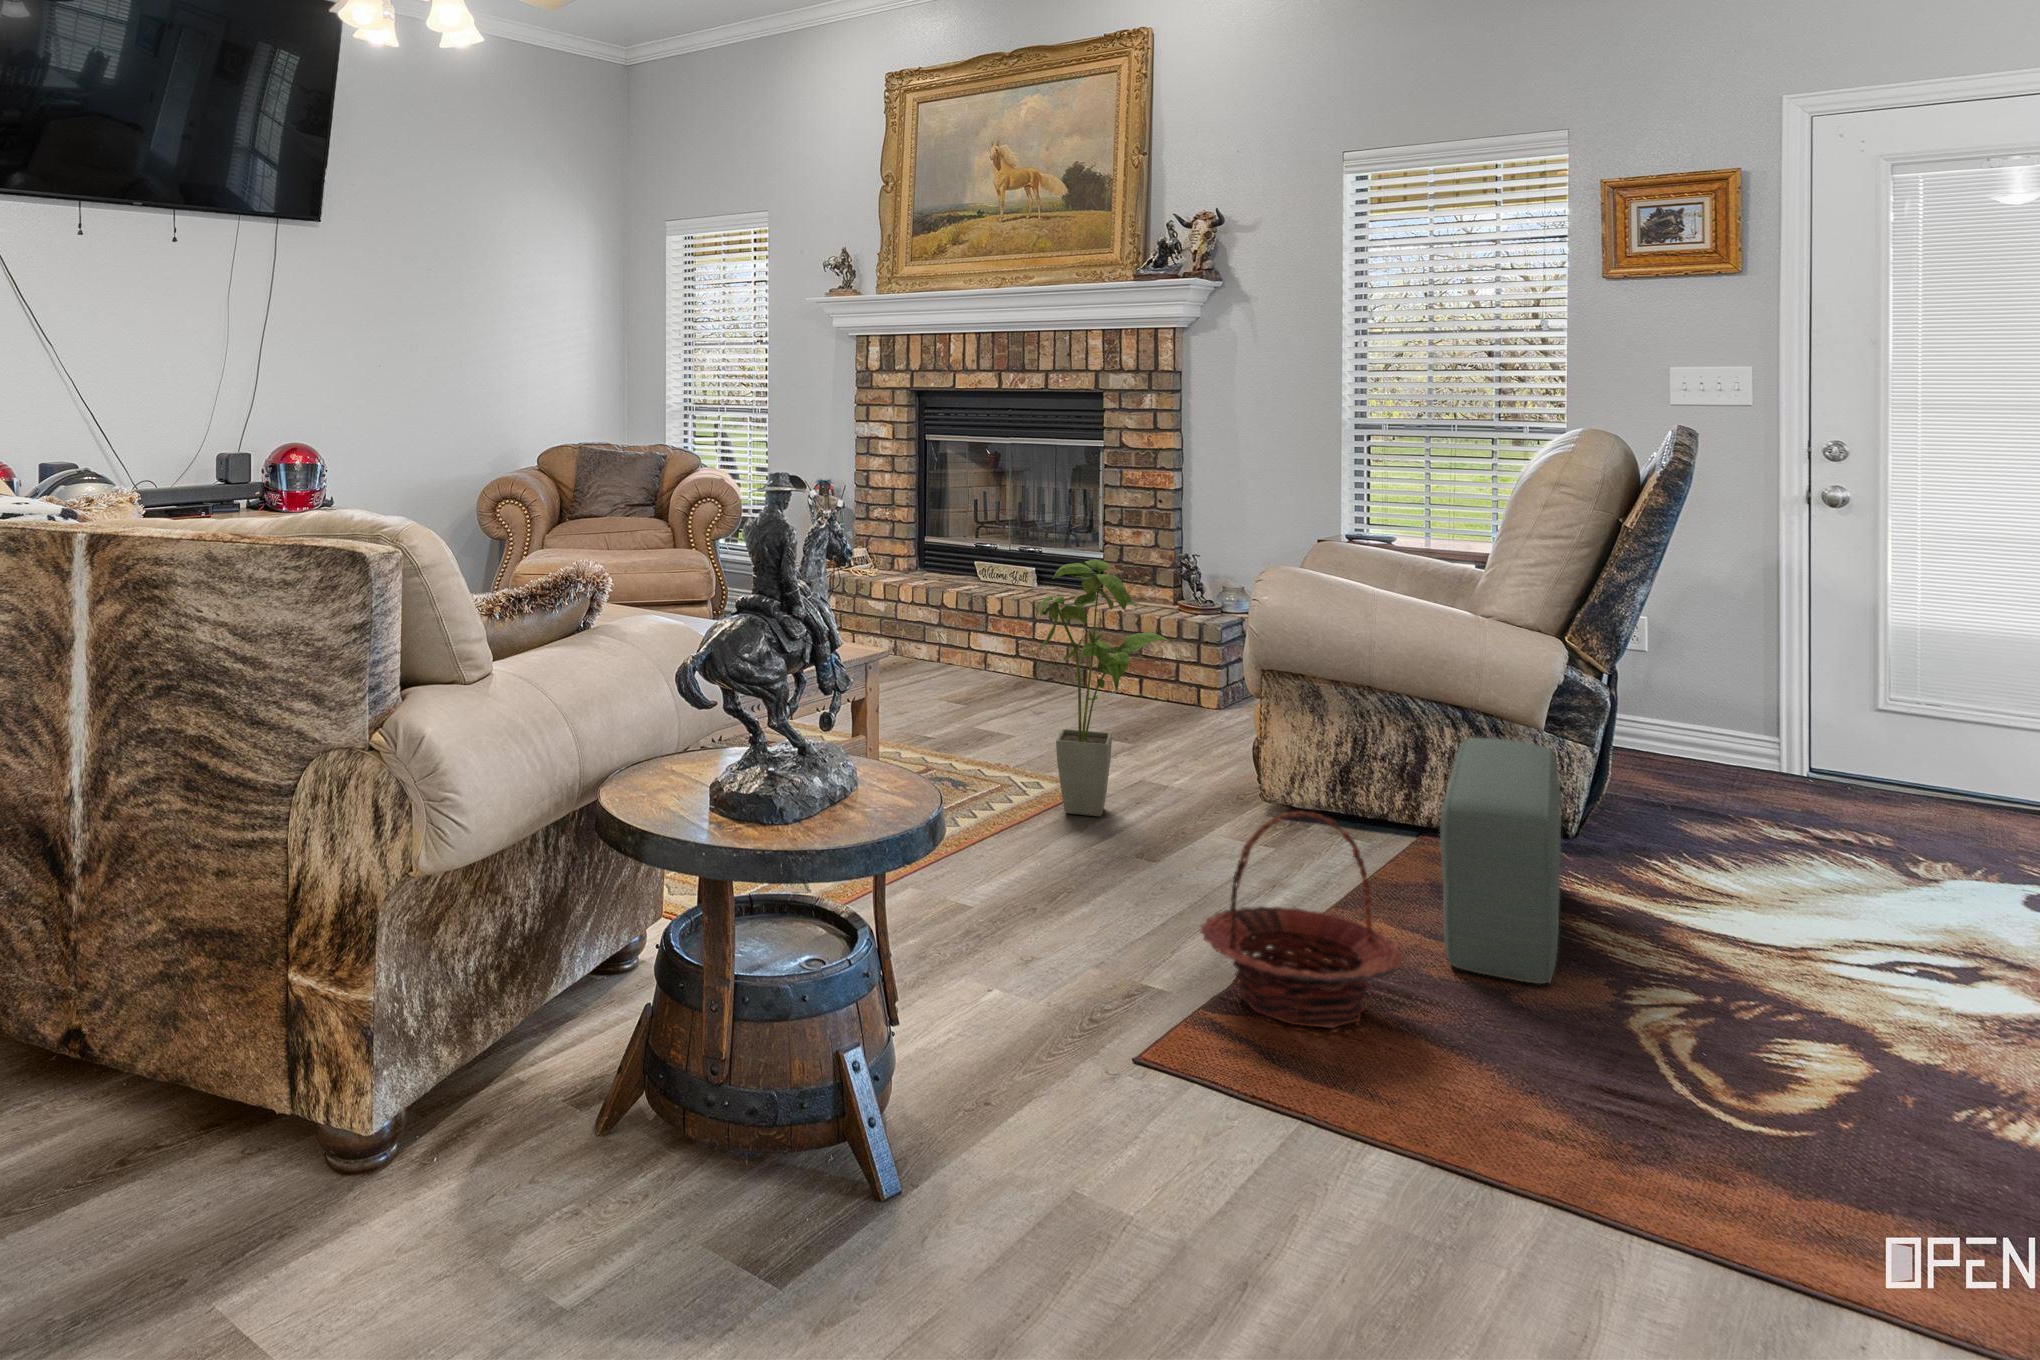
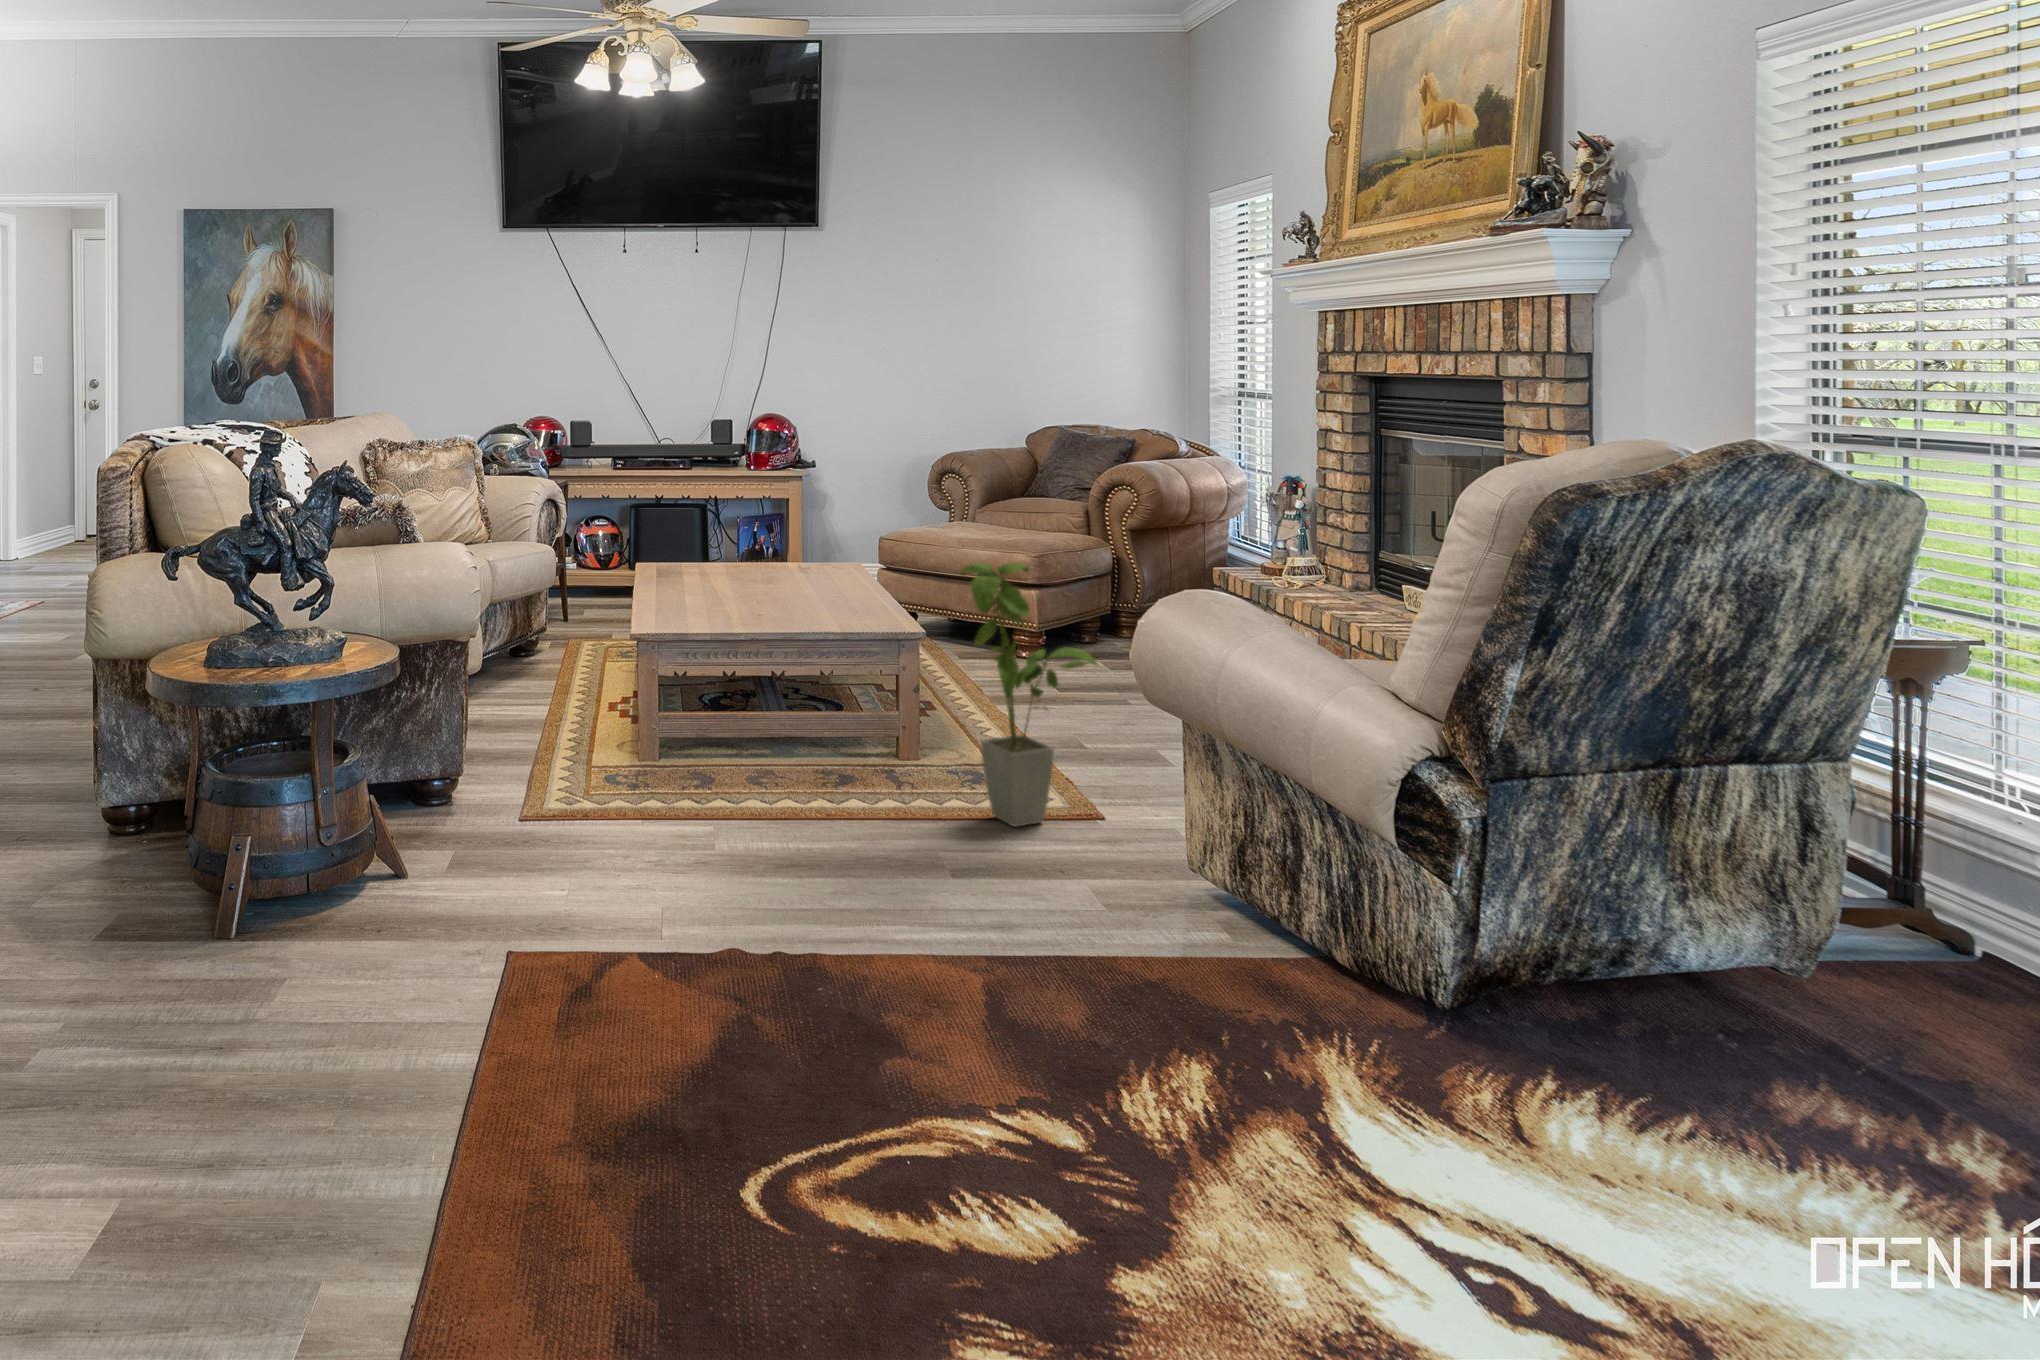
pouf: present [1440,738,1561,984] -> none [906,818,1273,1058]
basket: present [1201,812,1404,1028] -> none [630,794,809,999]

